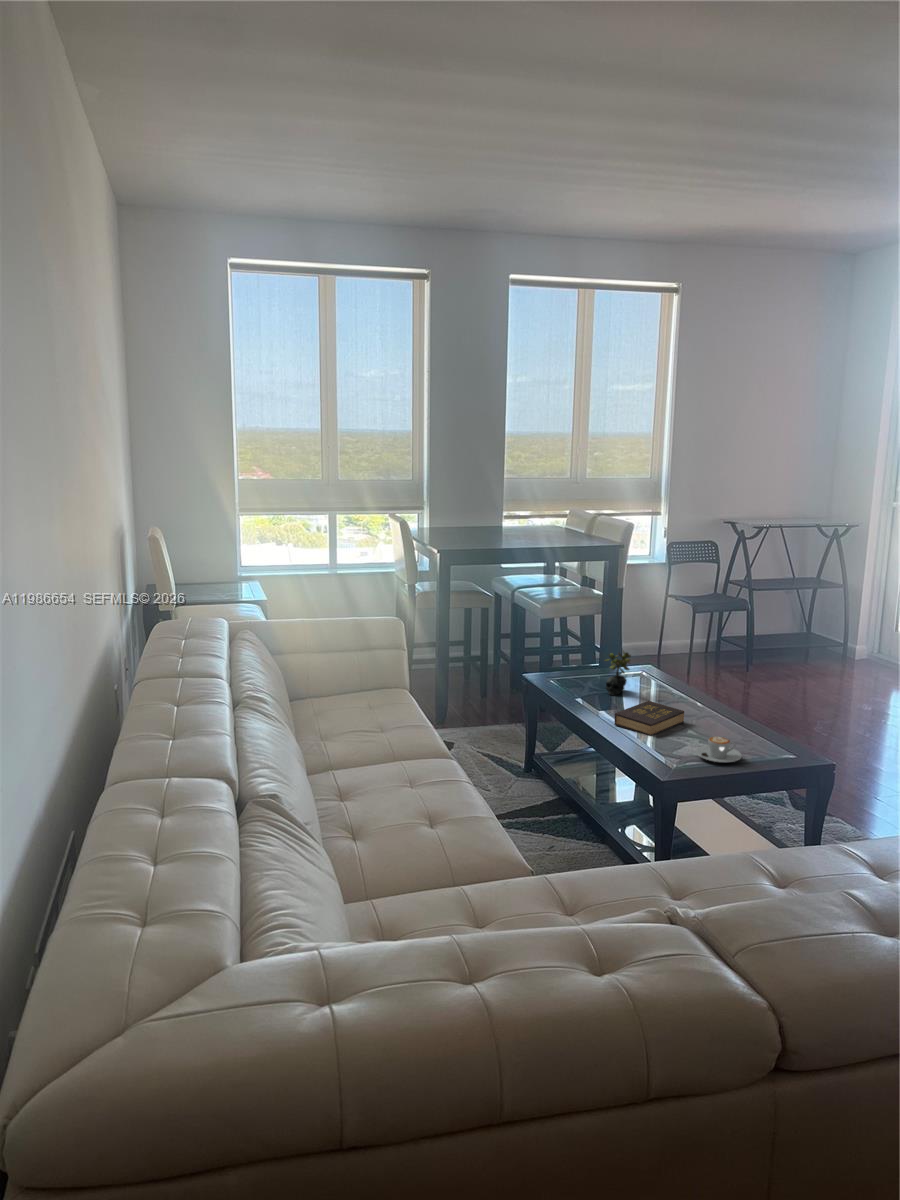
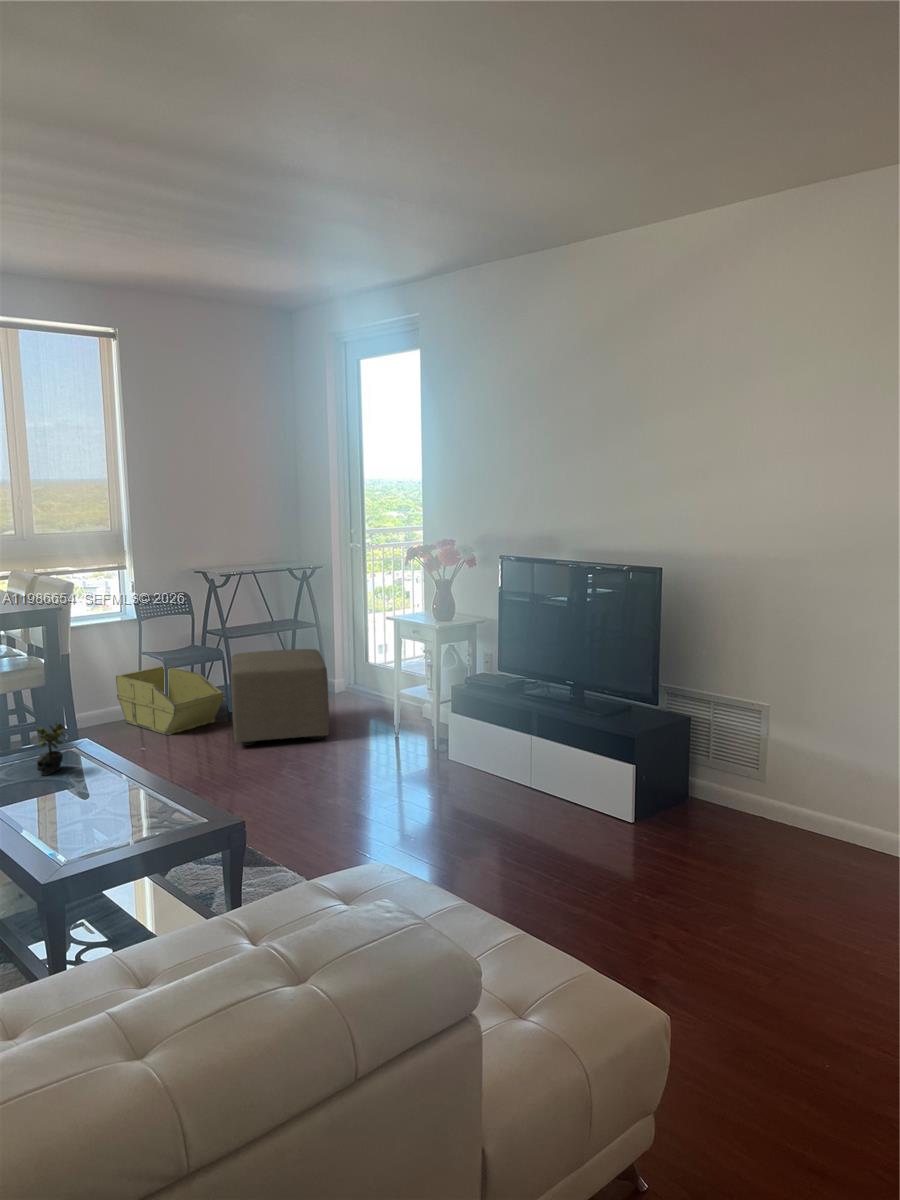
ottoman: none [754,607,864,705] -> present [231,649,329,746]
storage bin: none [642,609,744,676] -> present [116,666,223,735]
hardback book: present [614,701,684,736] -> none [35,775,121,817]
coffee cup: present [696,736,741,762] -> none [123,802,174,832]

